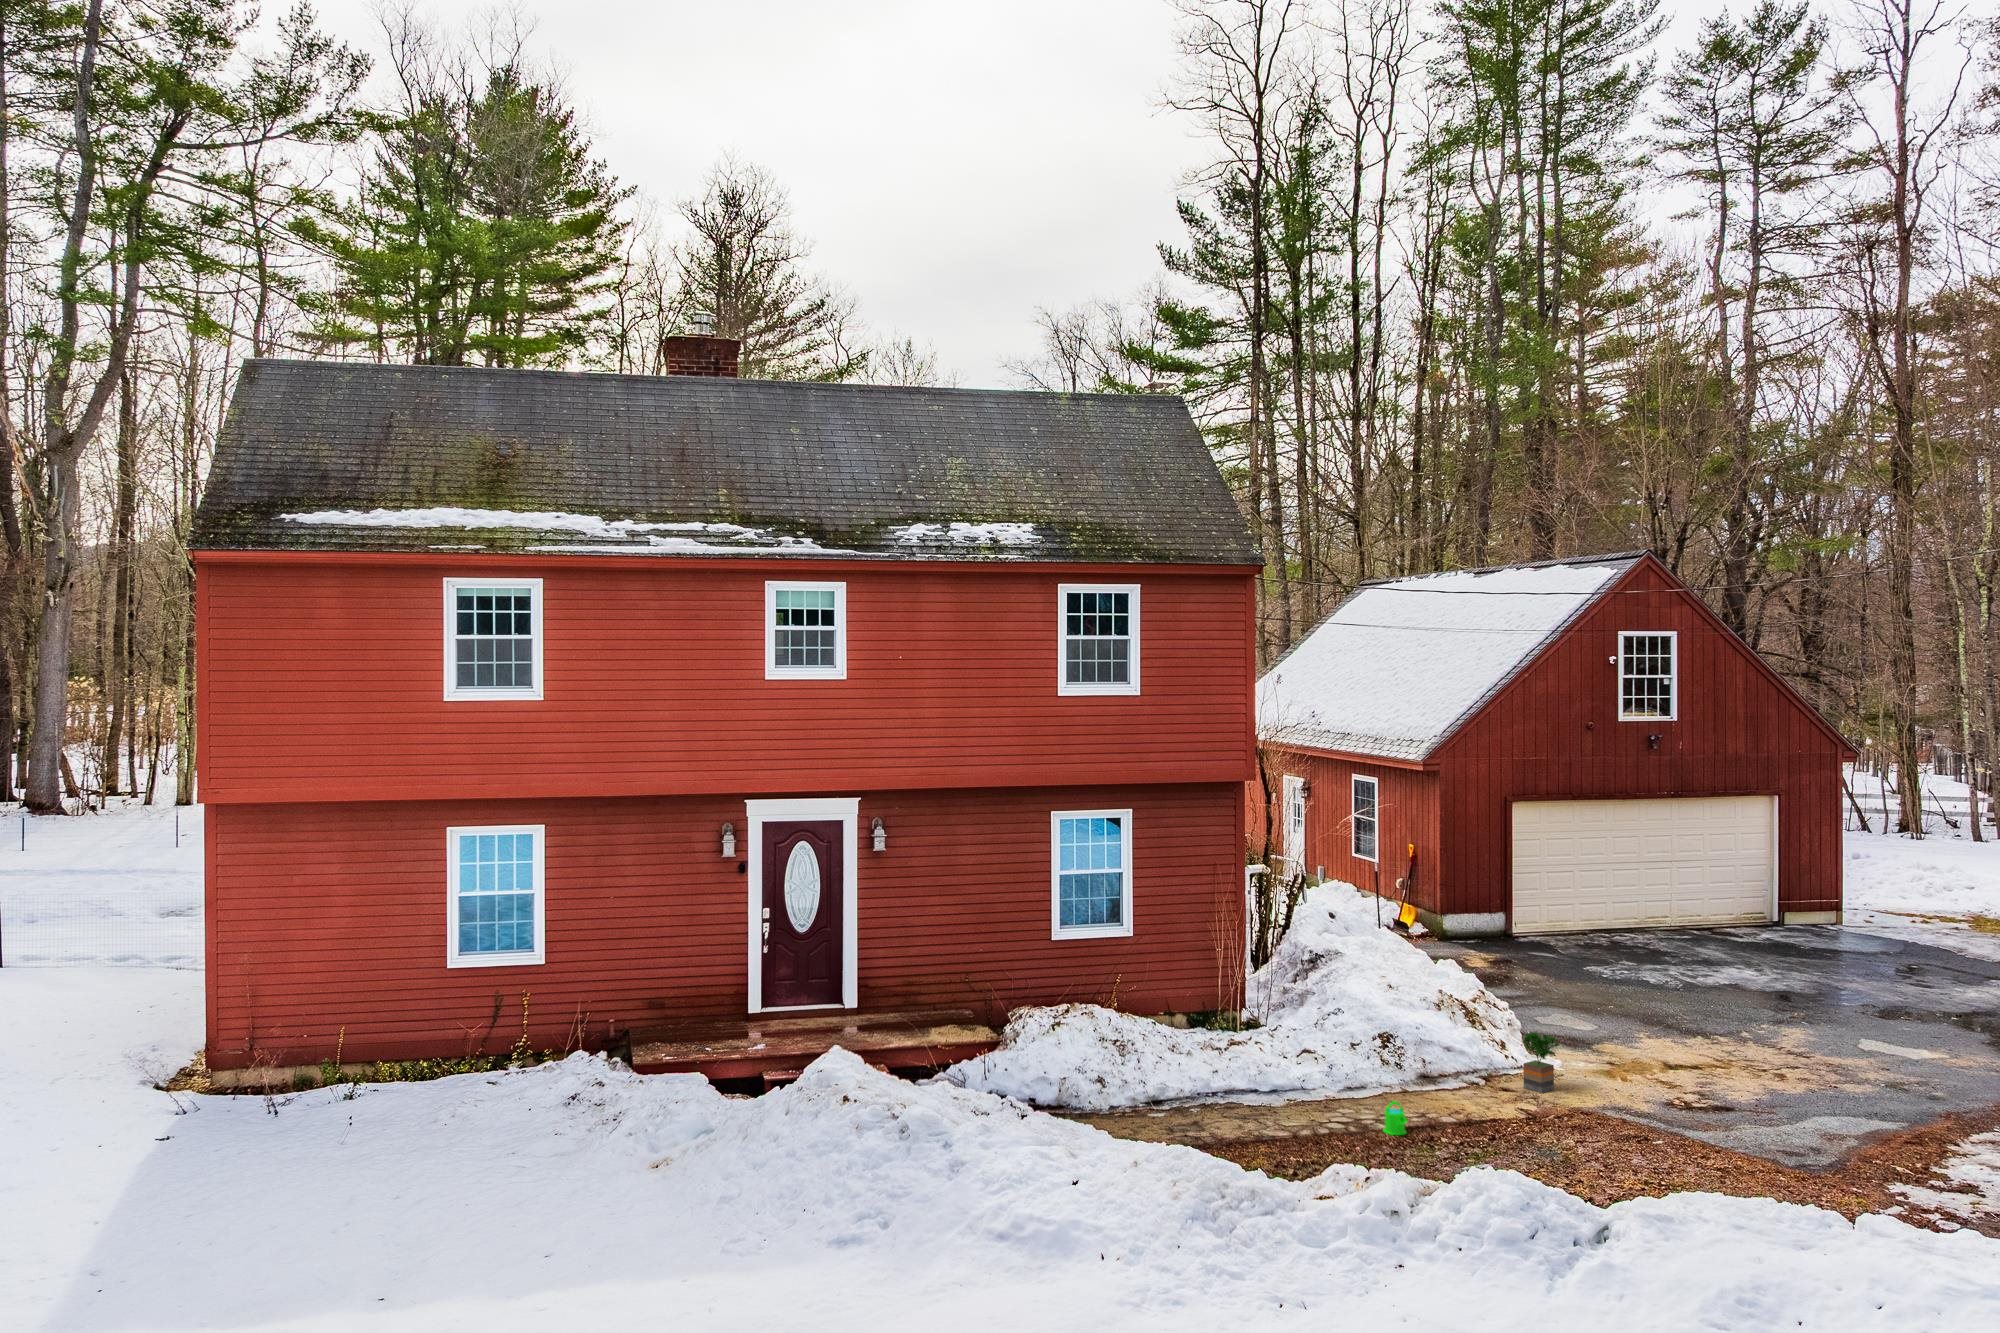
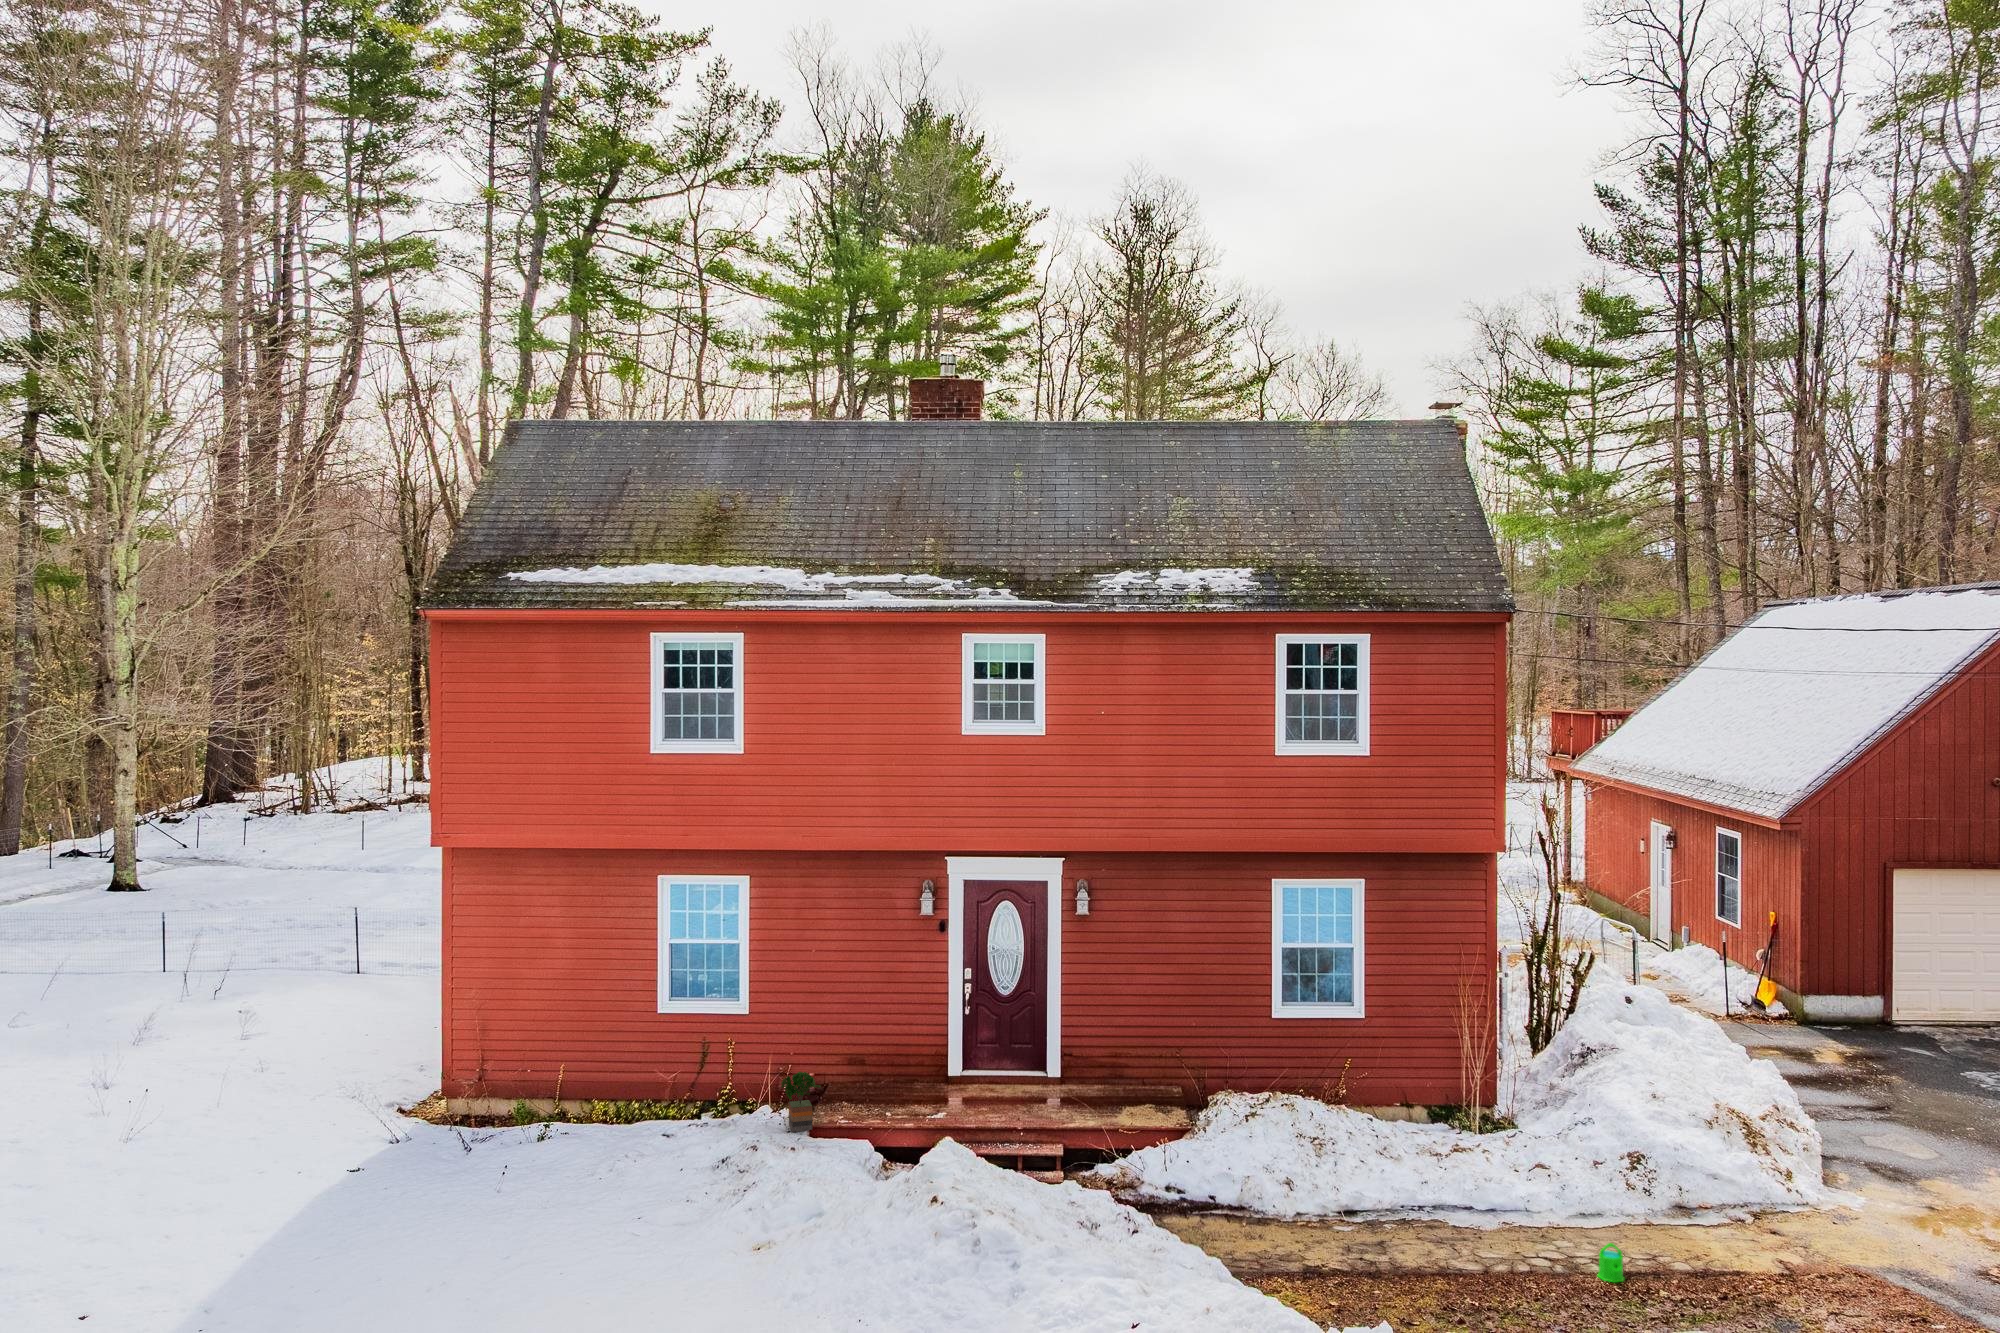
potted tree: present [1523,1032,1560,1093] -> present [781,1072,820,1132]

